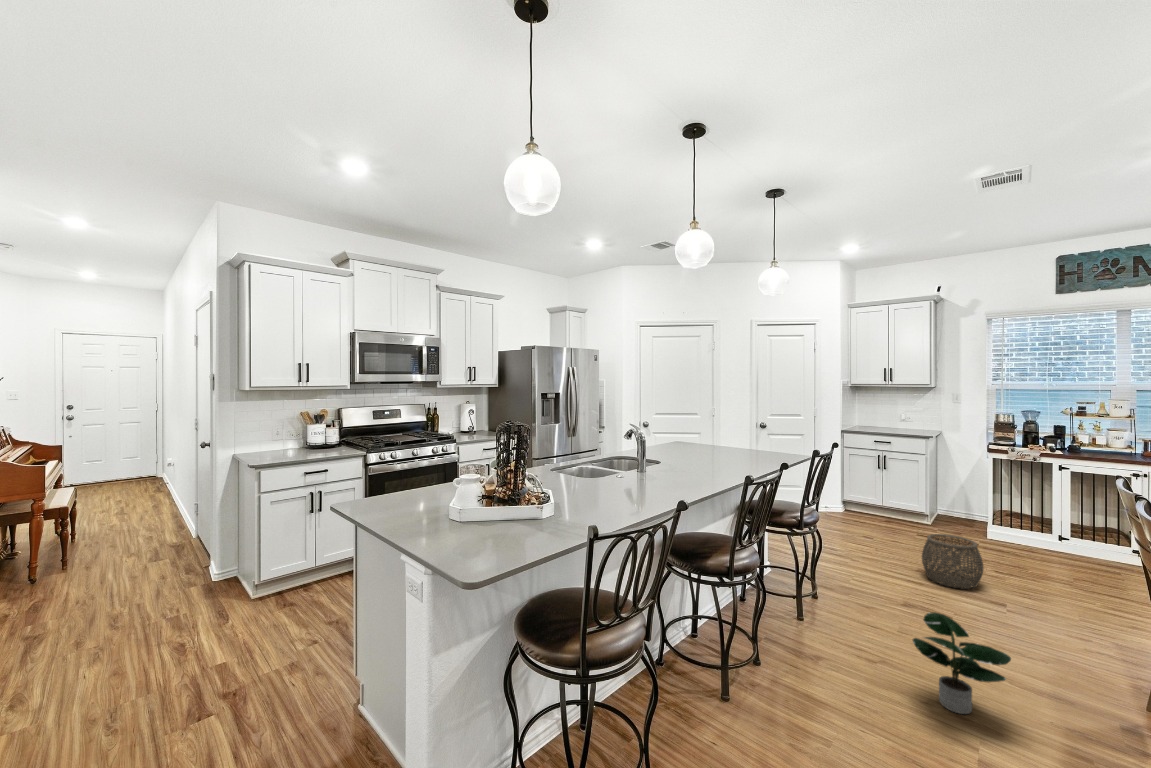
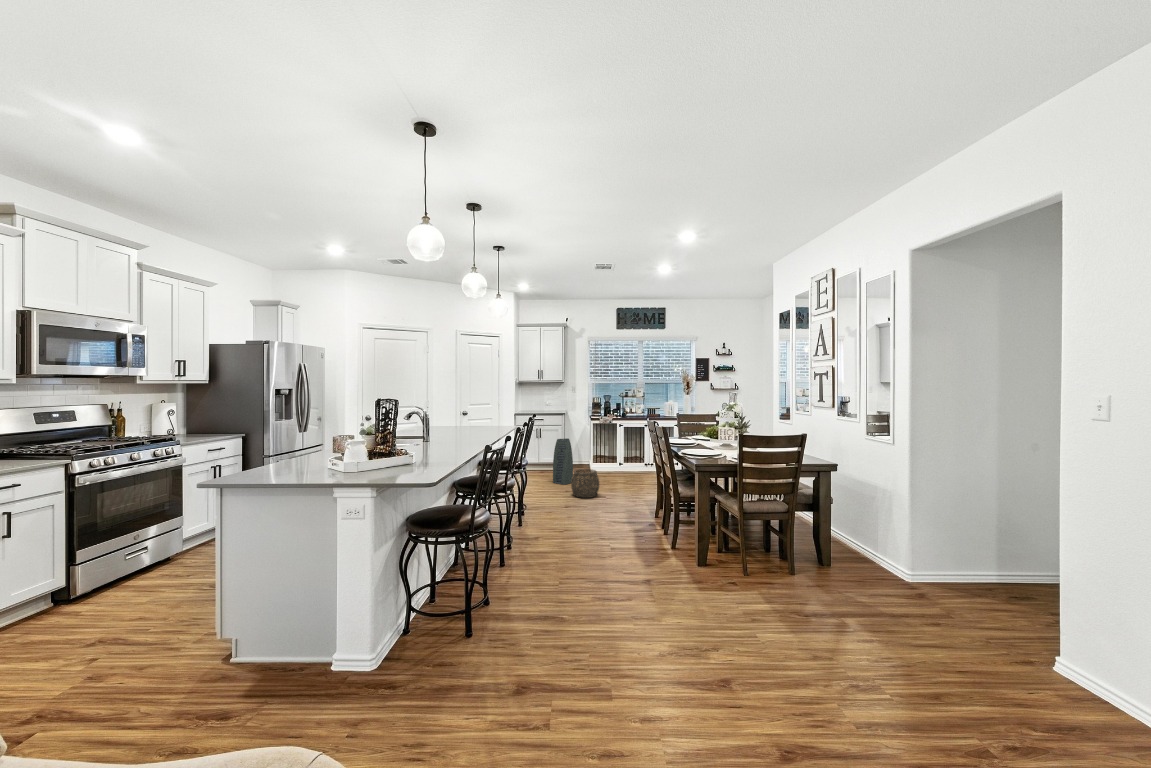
air purifier: none [898,477,939,552] -> present [553,438,573,485]
potted plant: present [913,612,1011,714] -> none [590,502,629,548]

